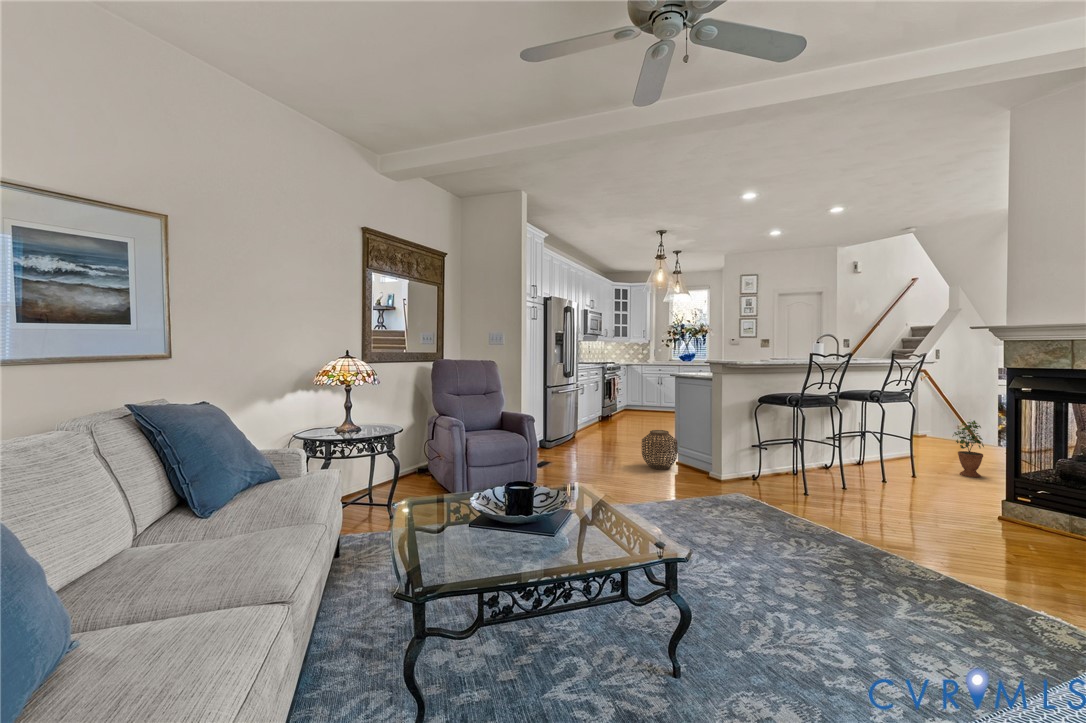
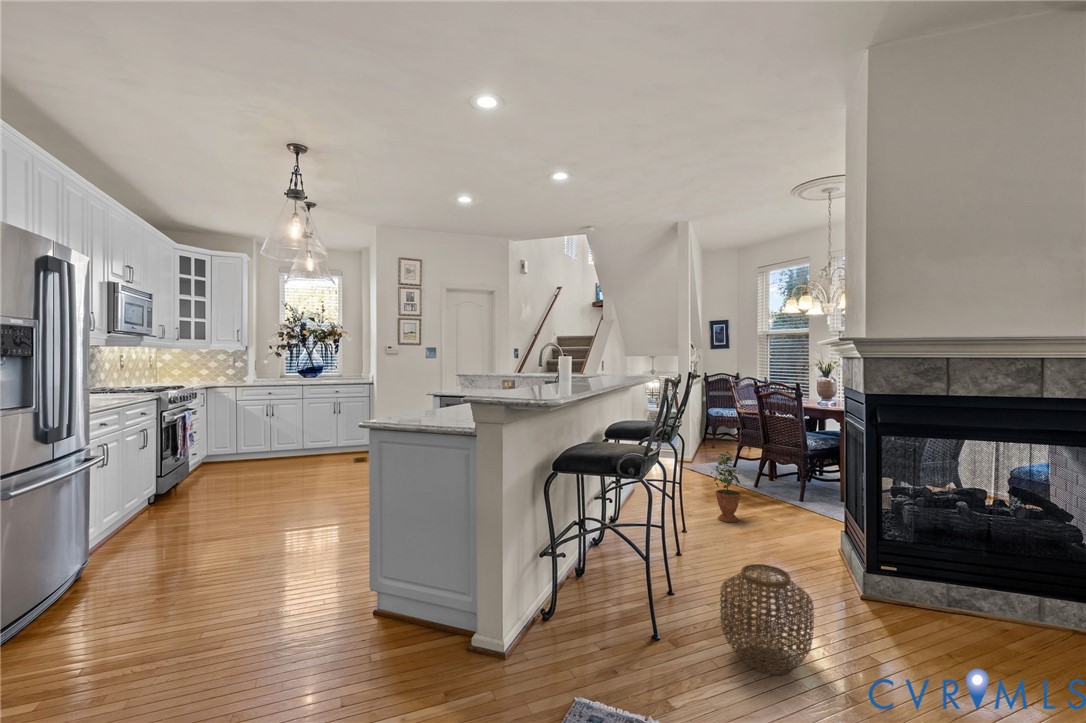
woven basket: present [642,430,678,470] -> present [720,564,814,675]

